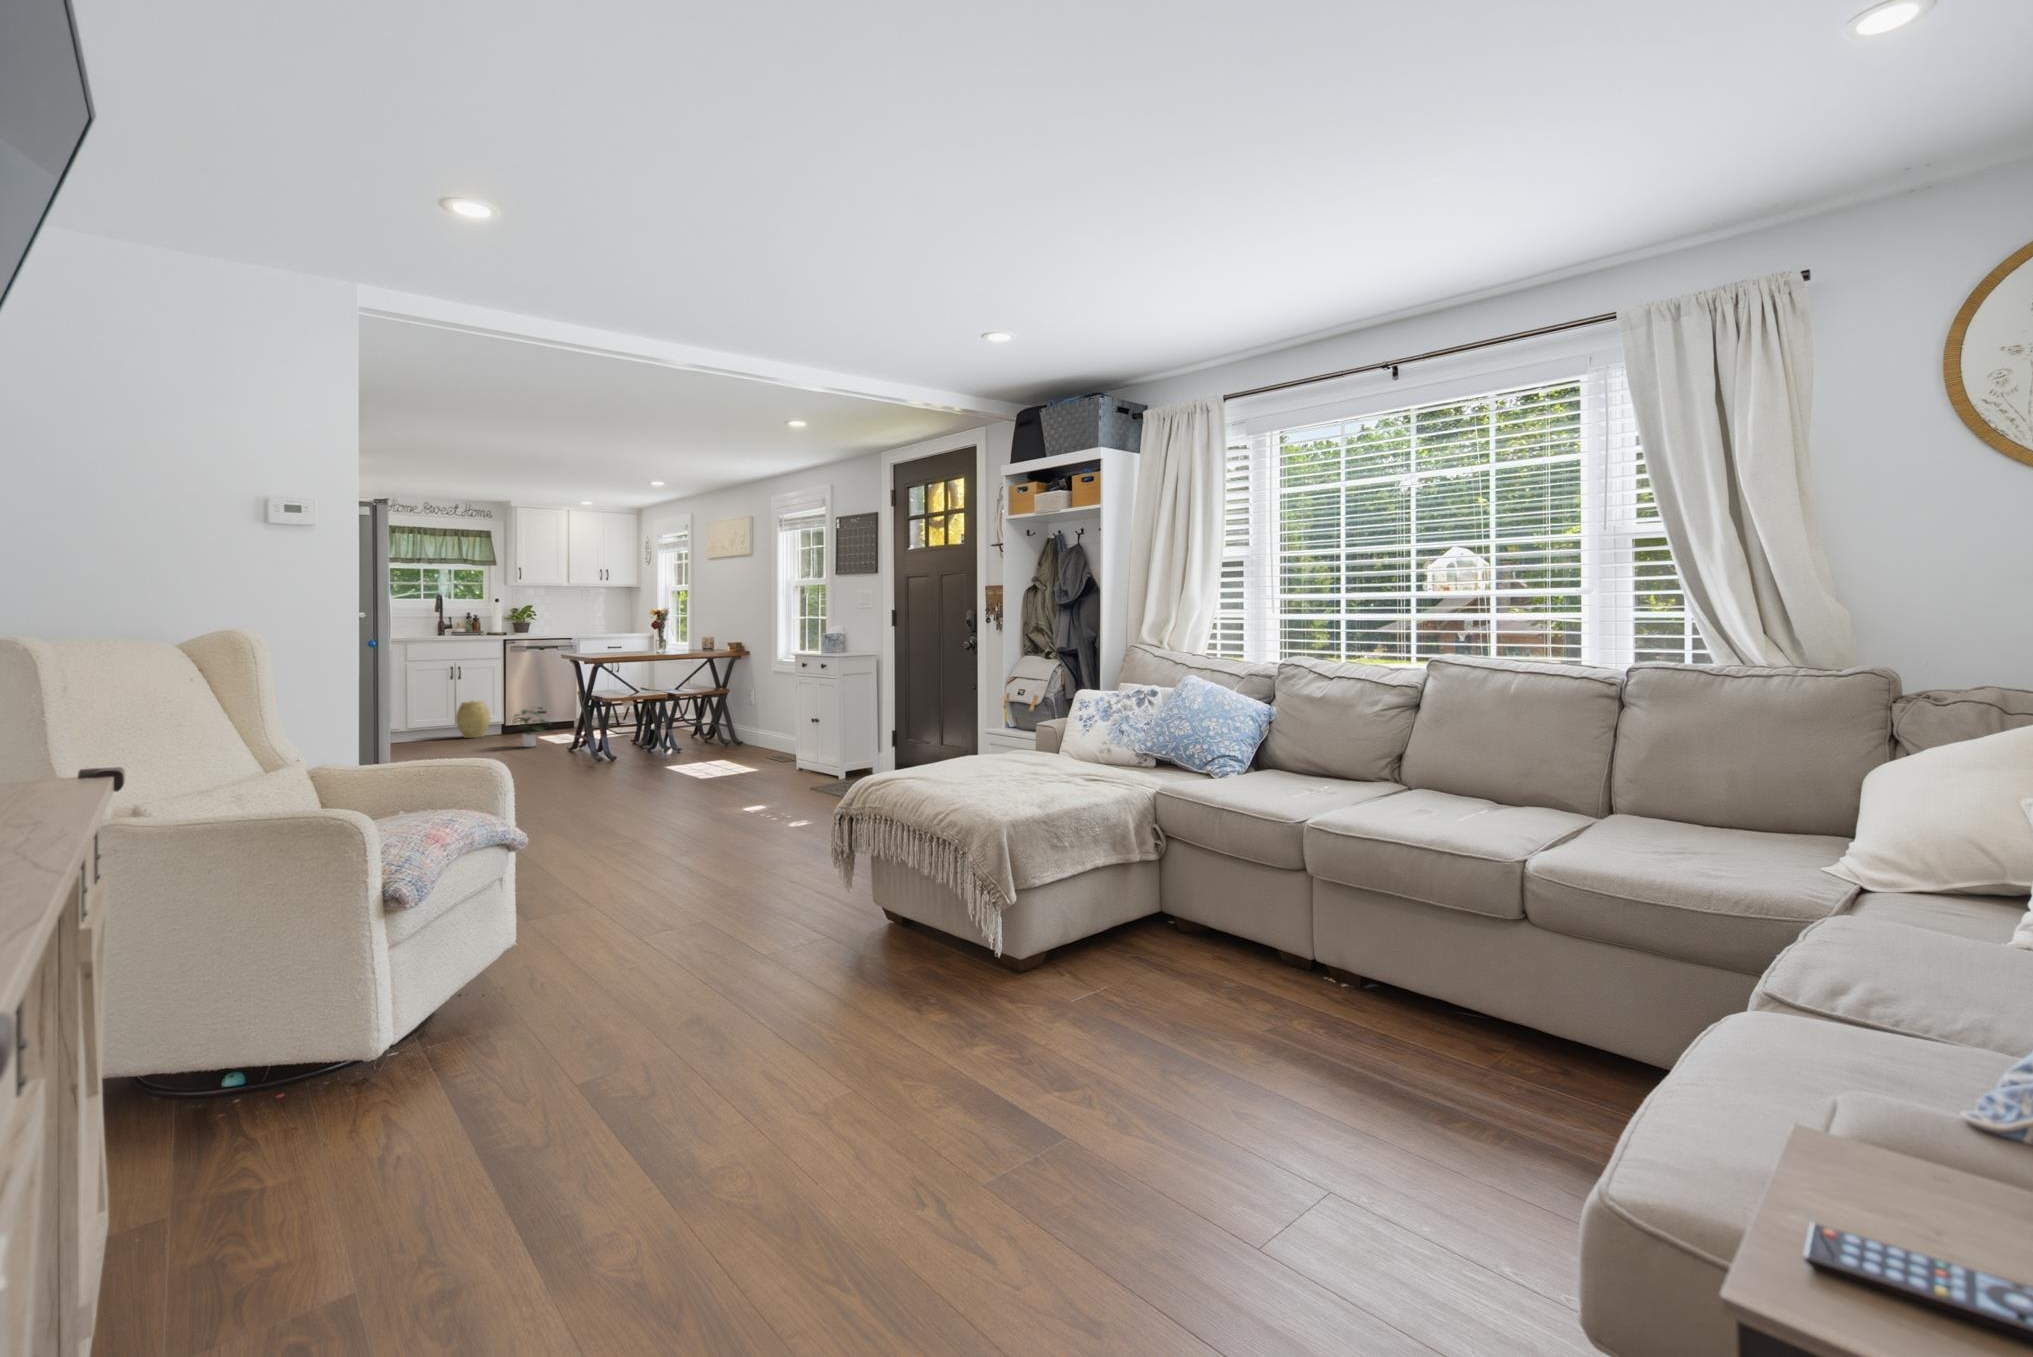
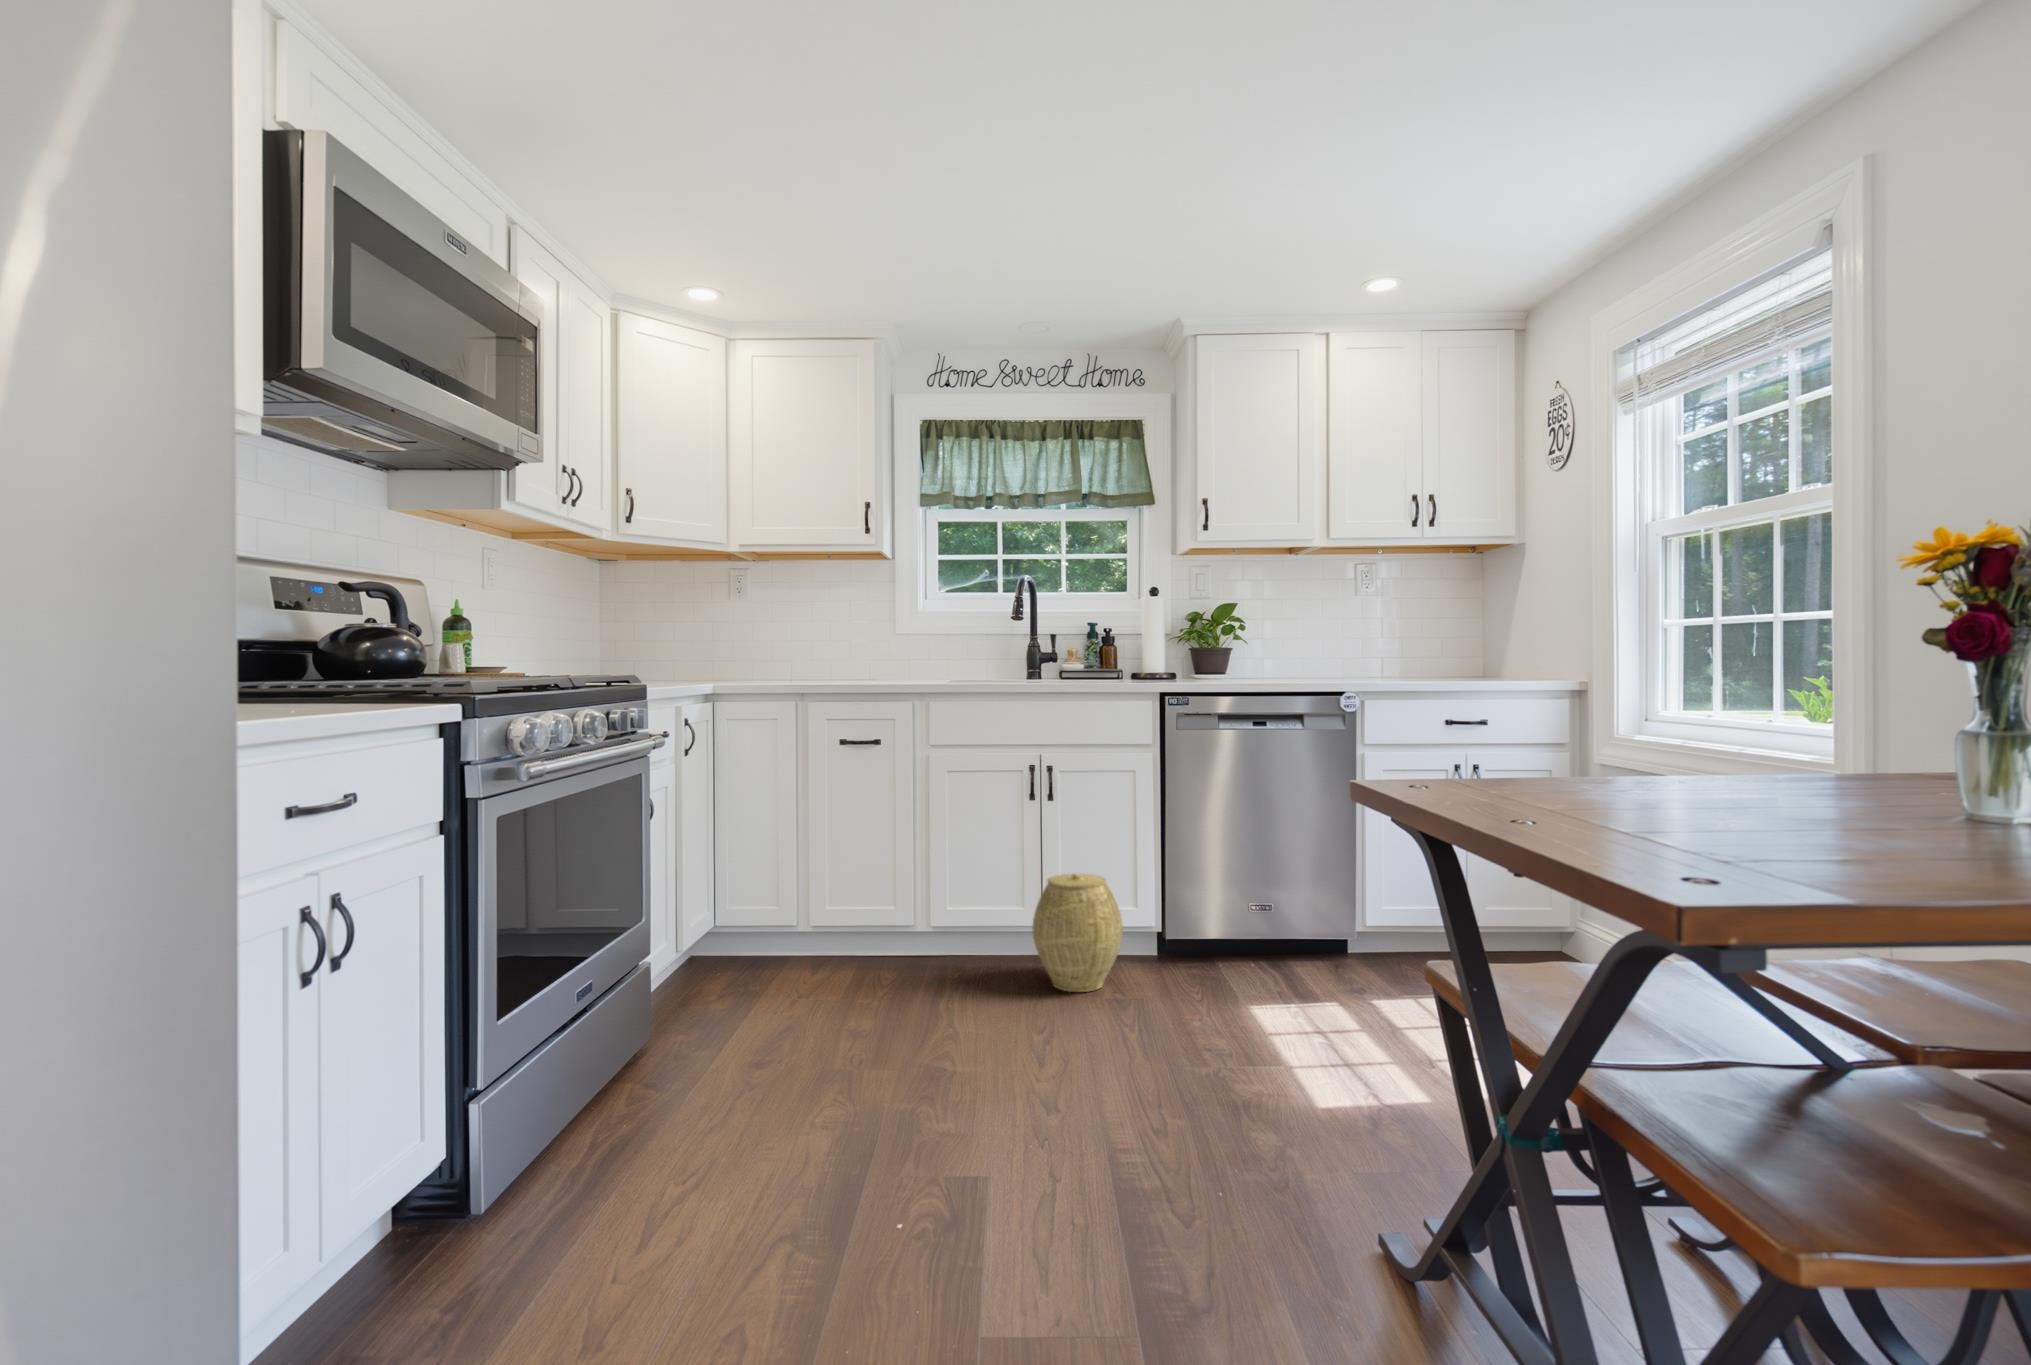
potted plant: present [513,707,548,747] -> none [1168,973,1329,1152]

